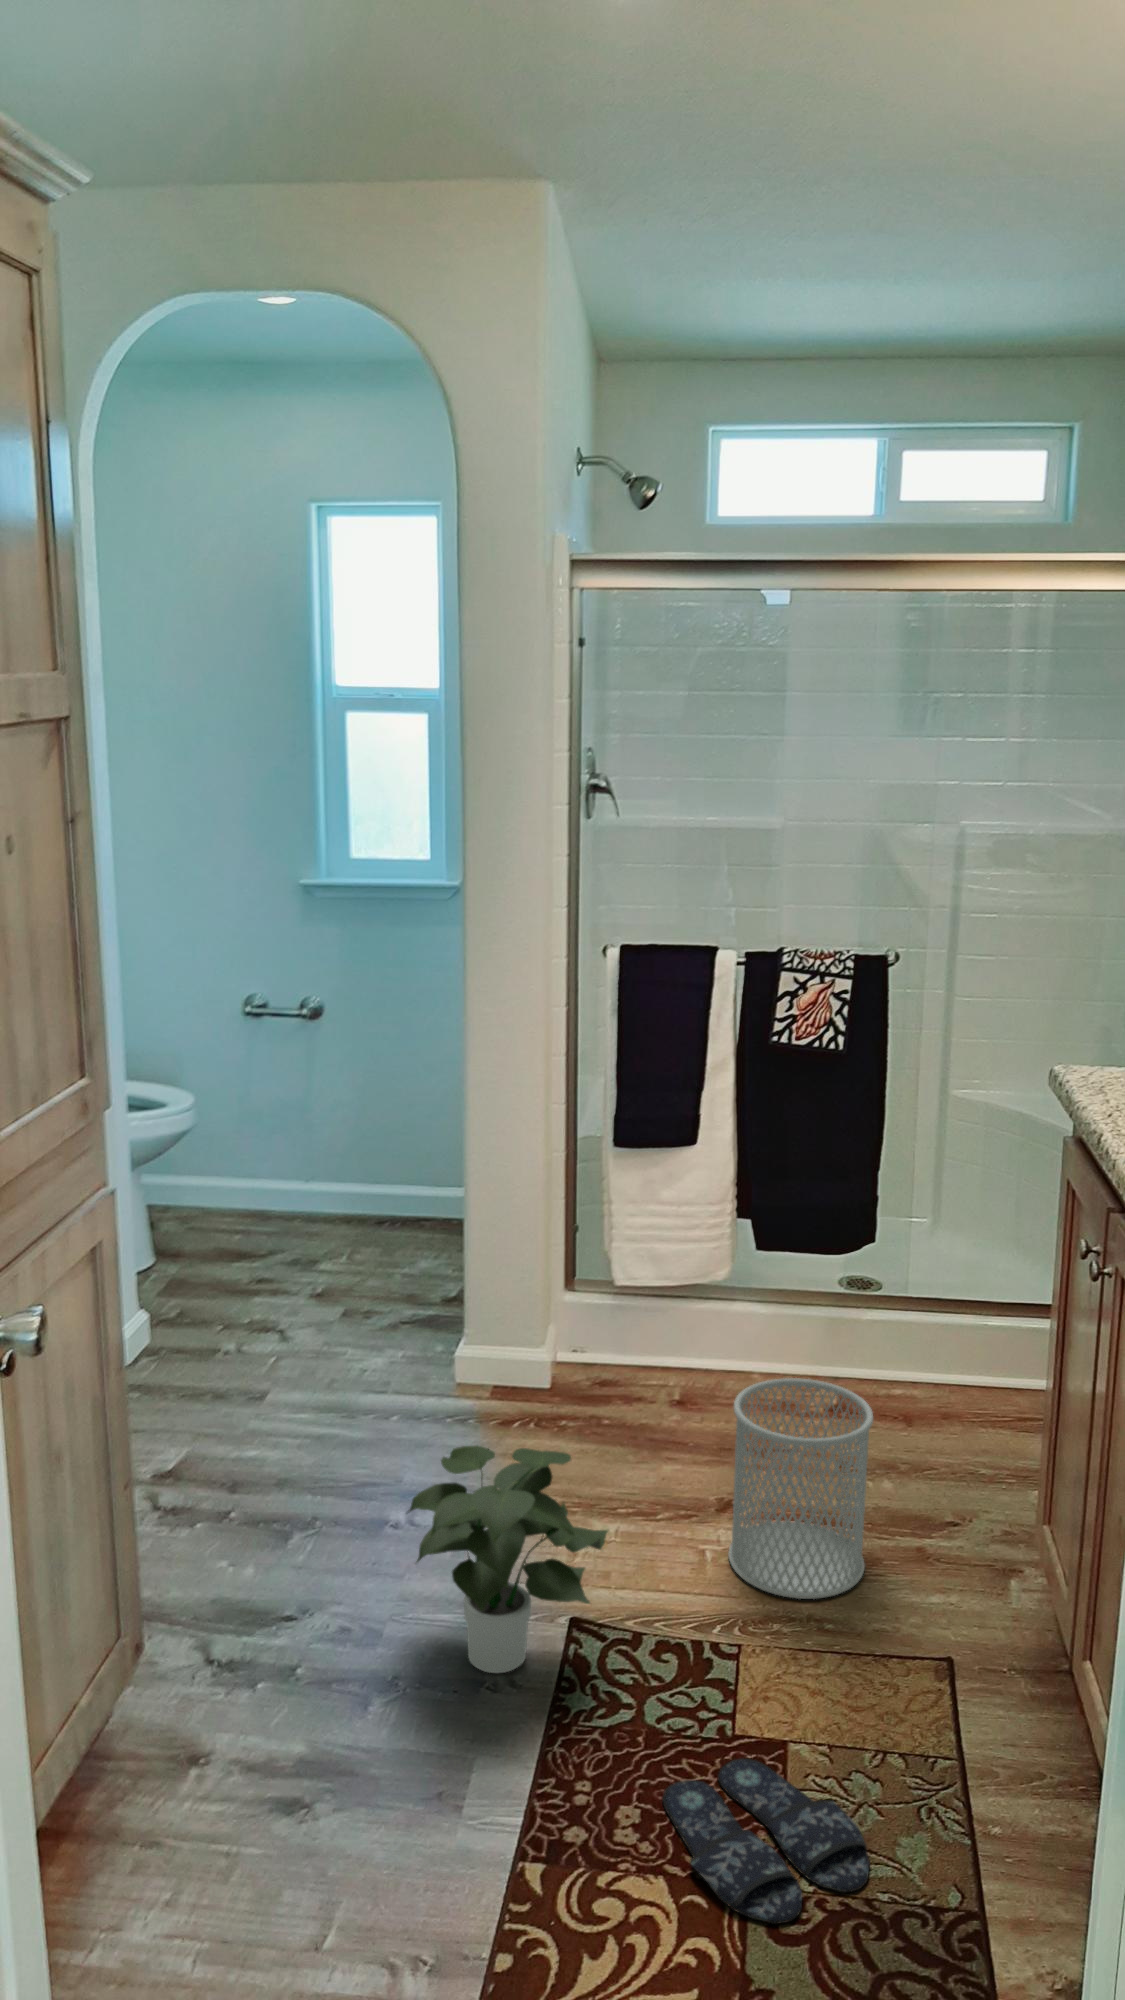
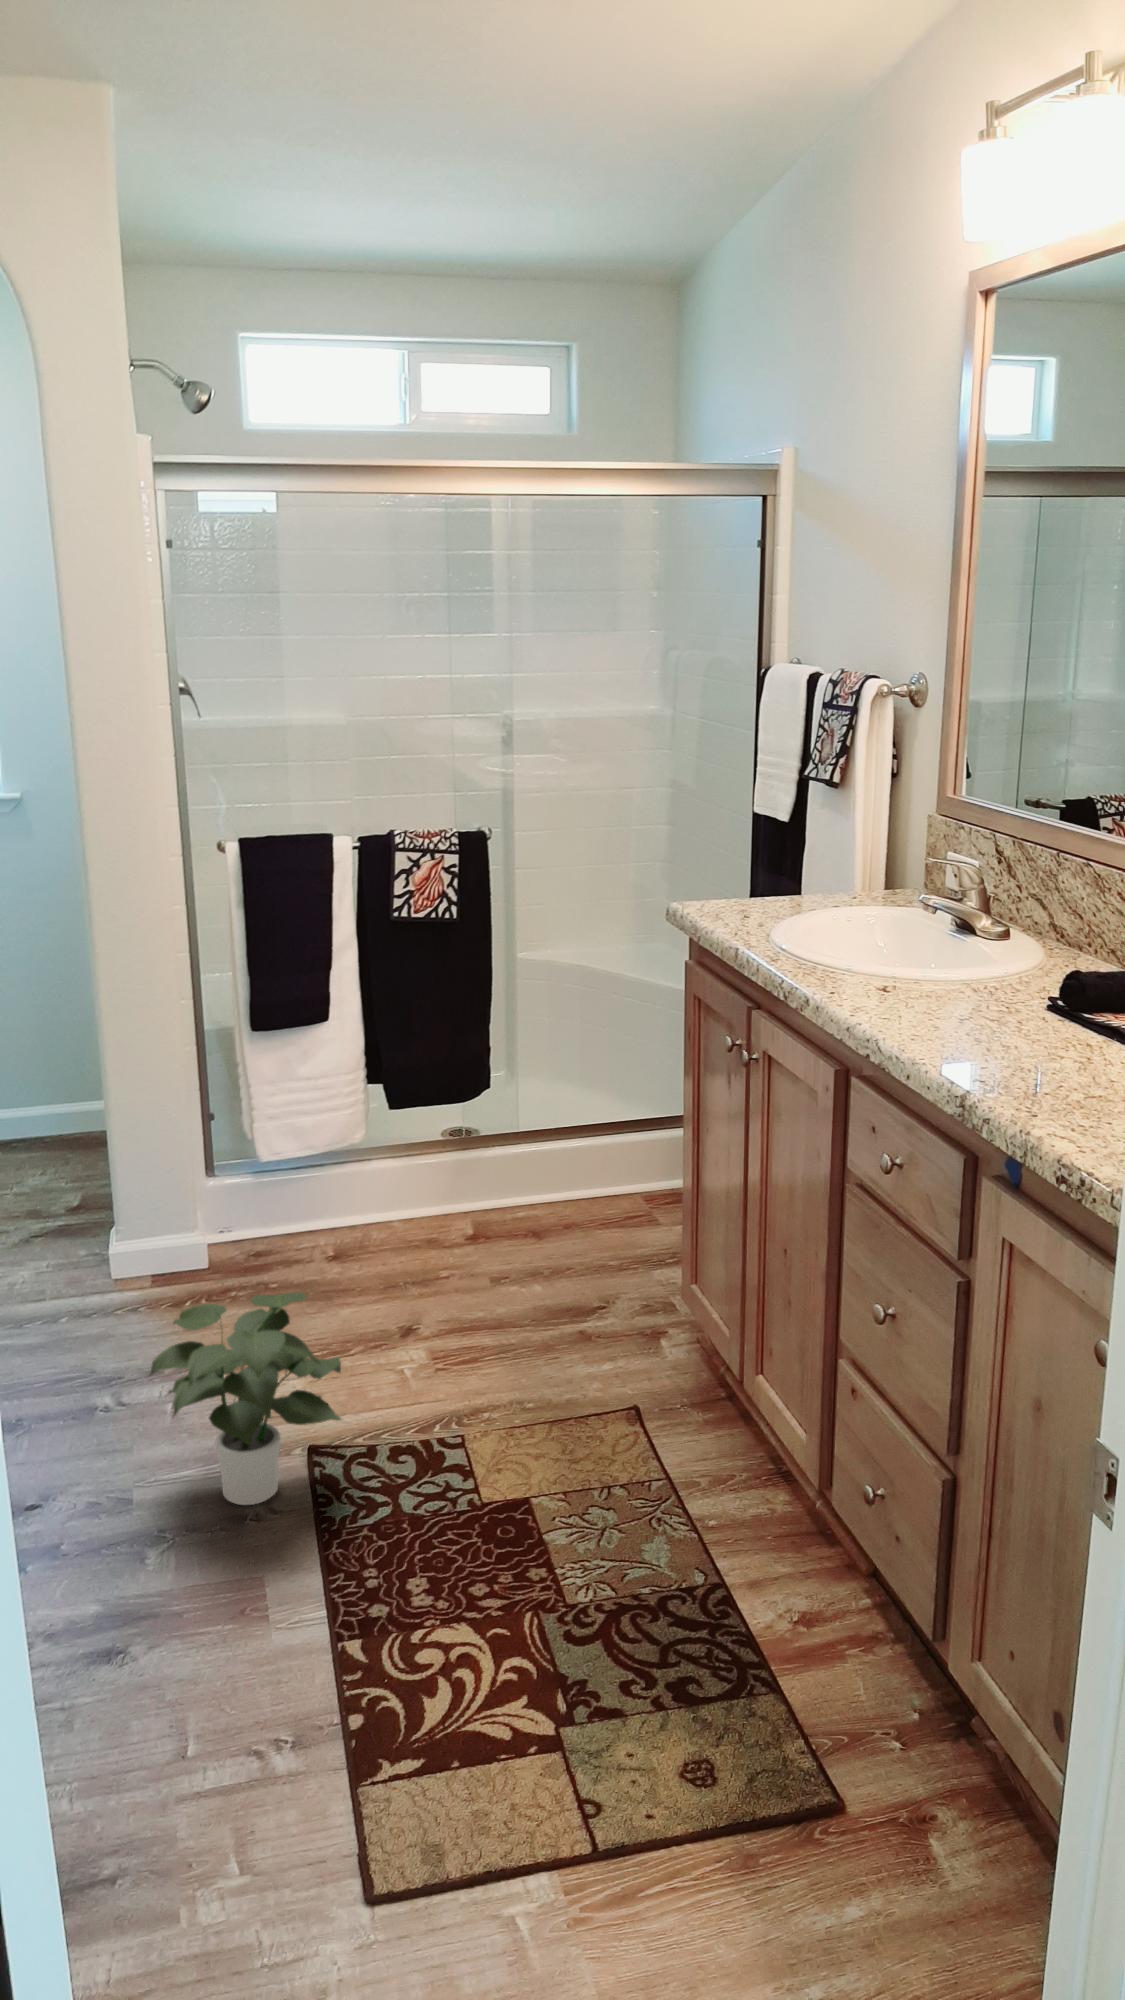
wastebasket: present [728,1378,873,1599] -> none [423,1204,545,1391]
slippers: present [662,1758,870,1924] -> none [442,1518,630,1633]

